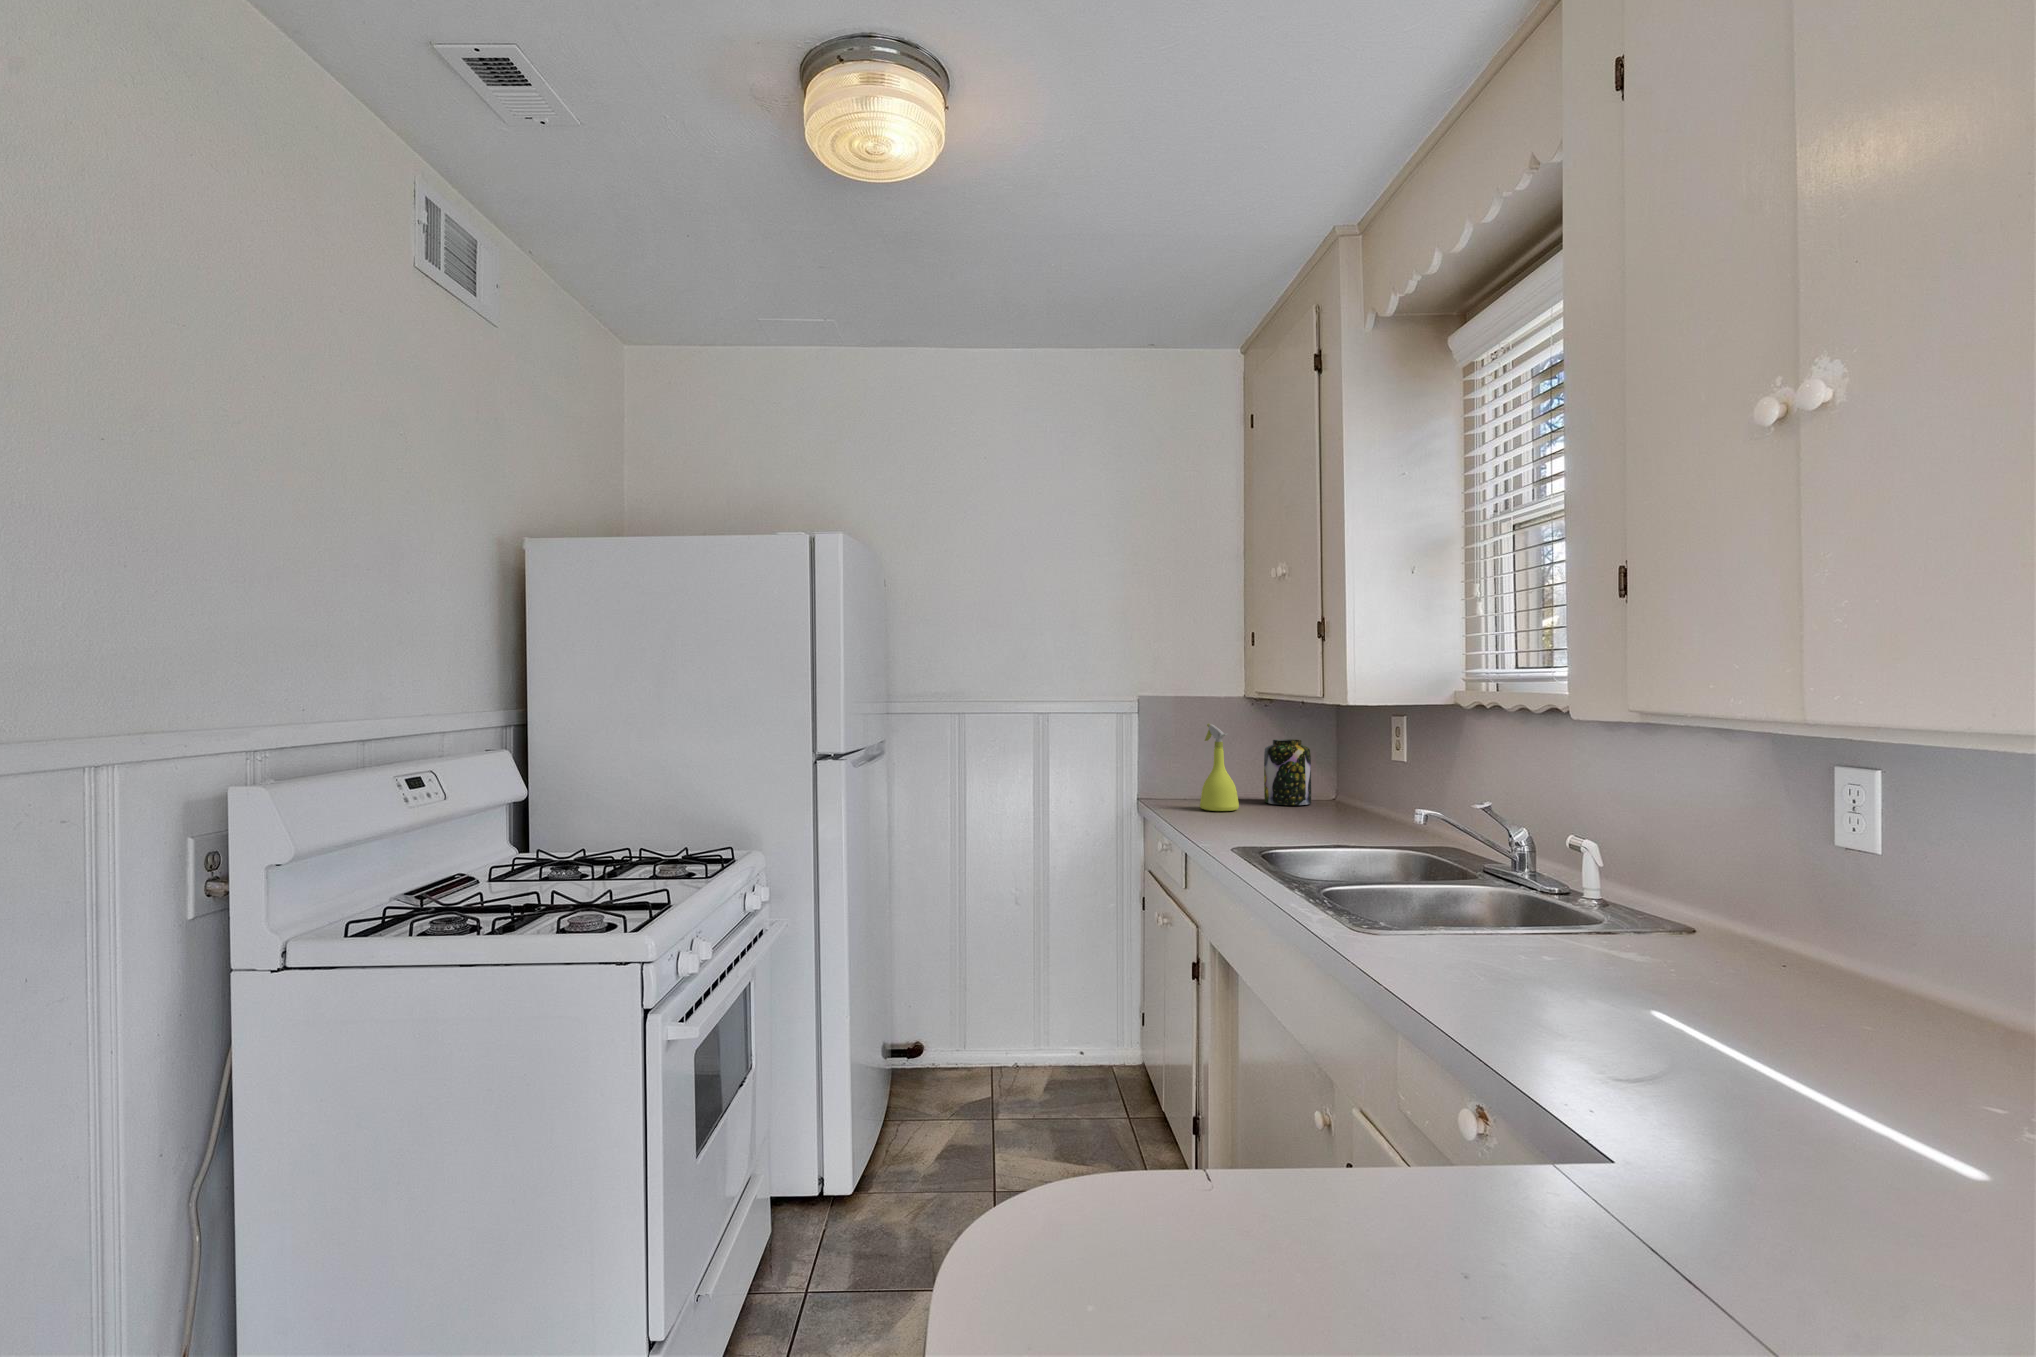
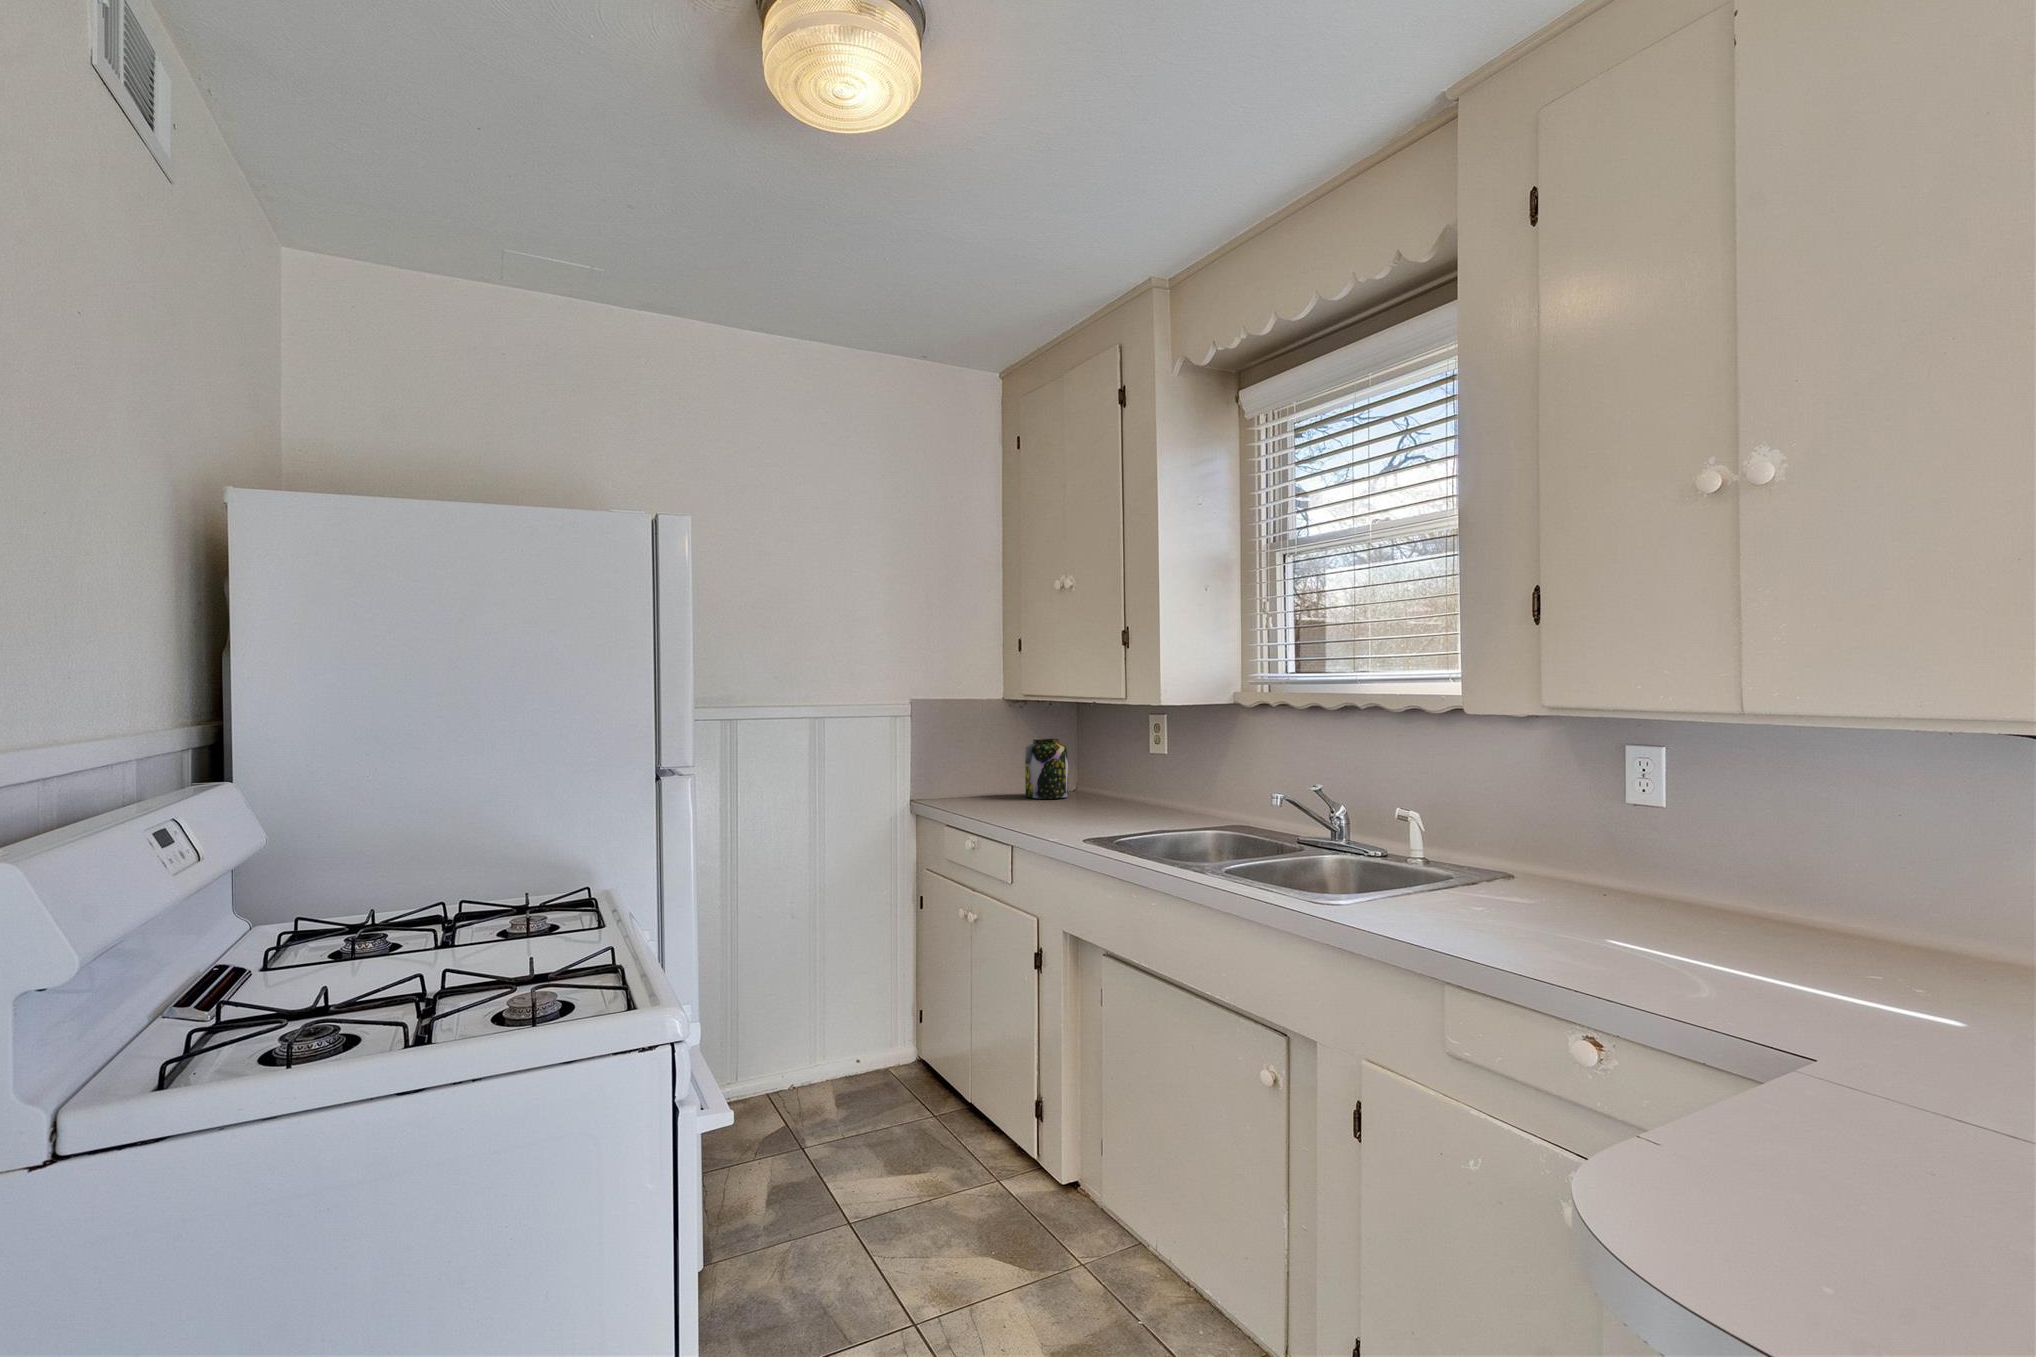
spray bottle: present [1200,724,1239,811] -> none [983,726,1019,808]

